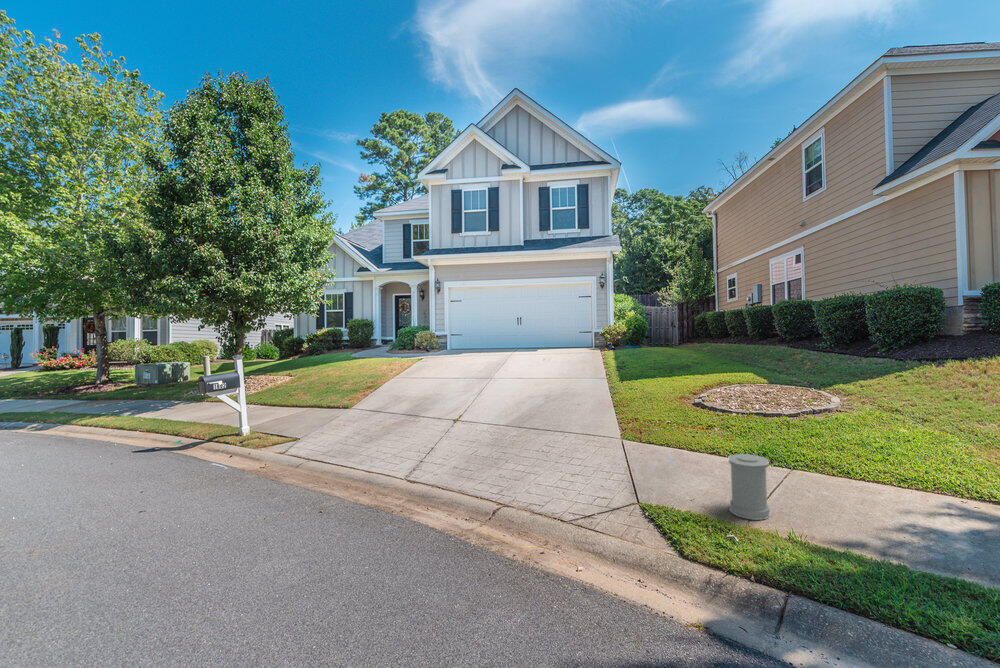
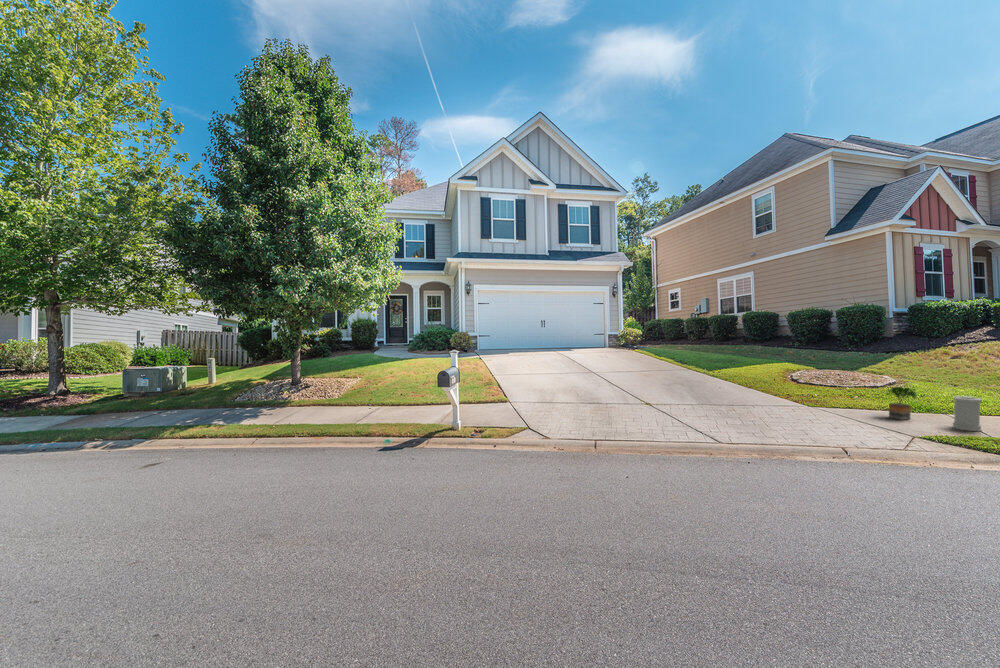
potted tree: none [668,427,709,483] -> present [886,387,917,420]

